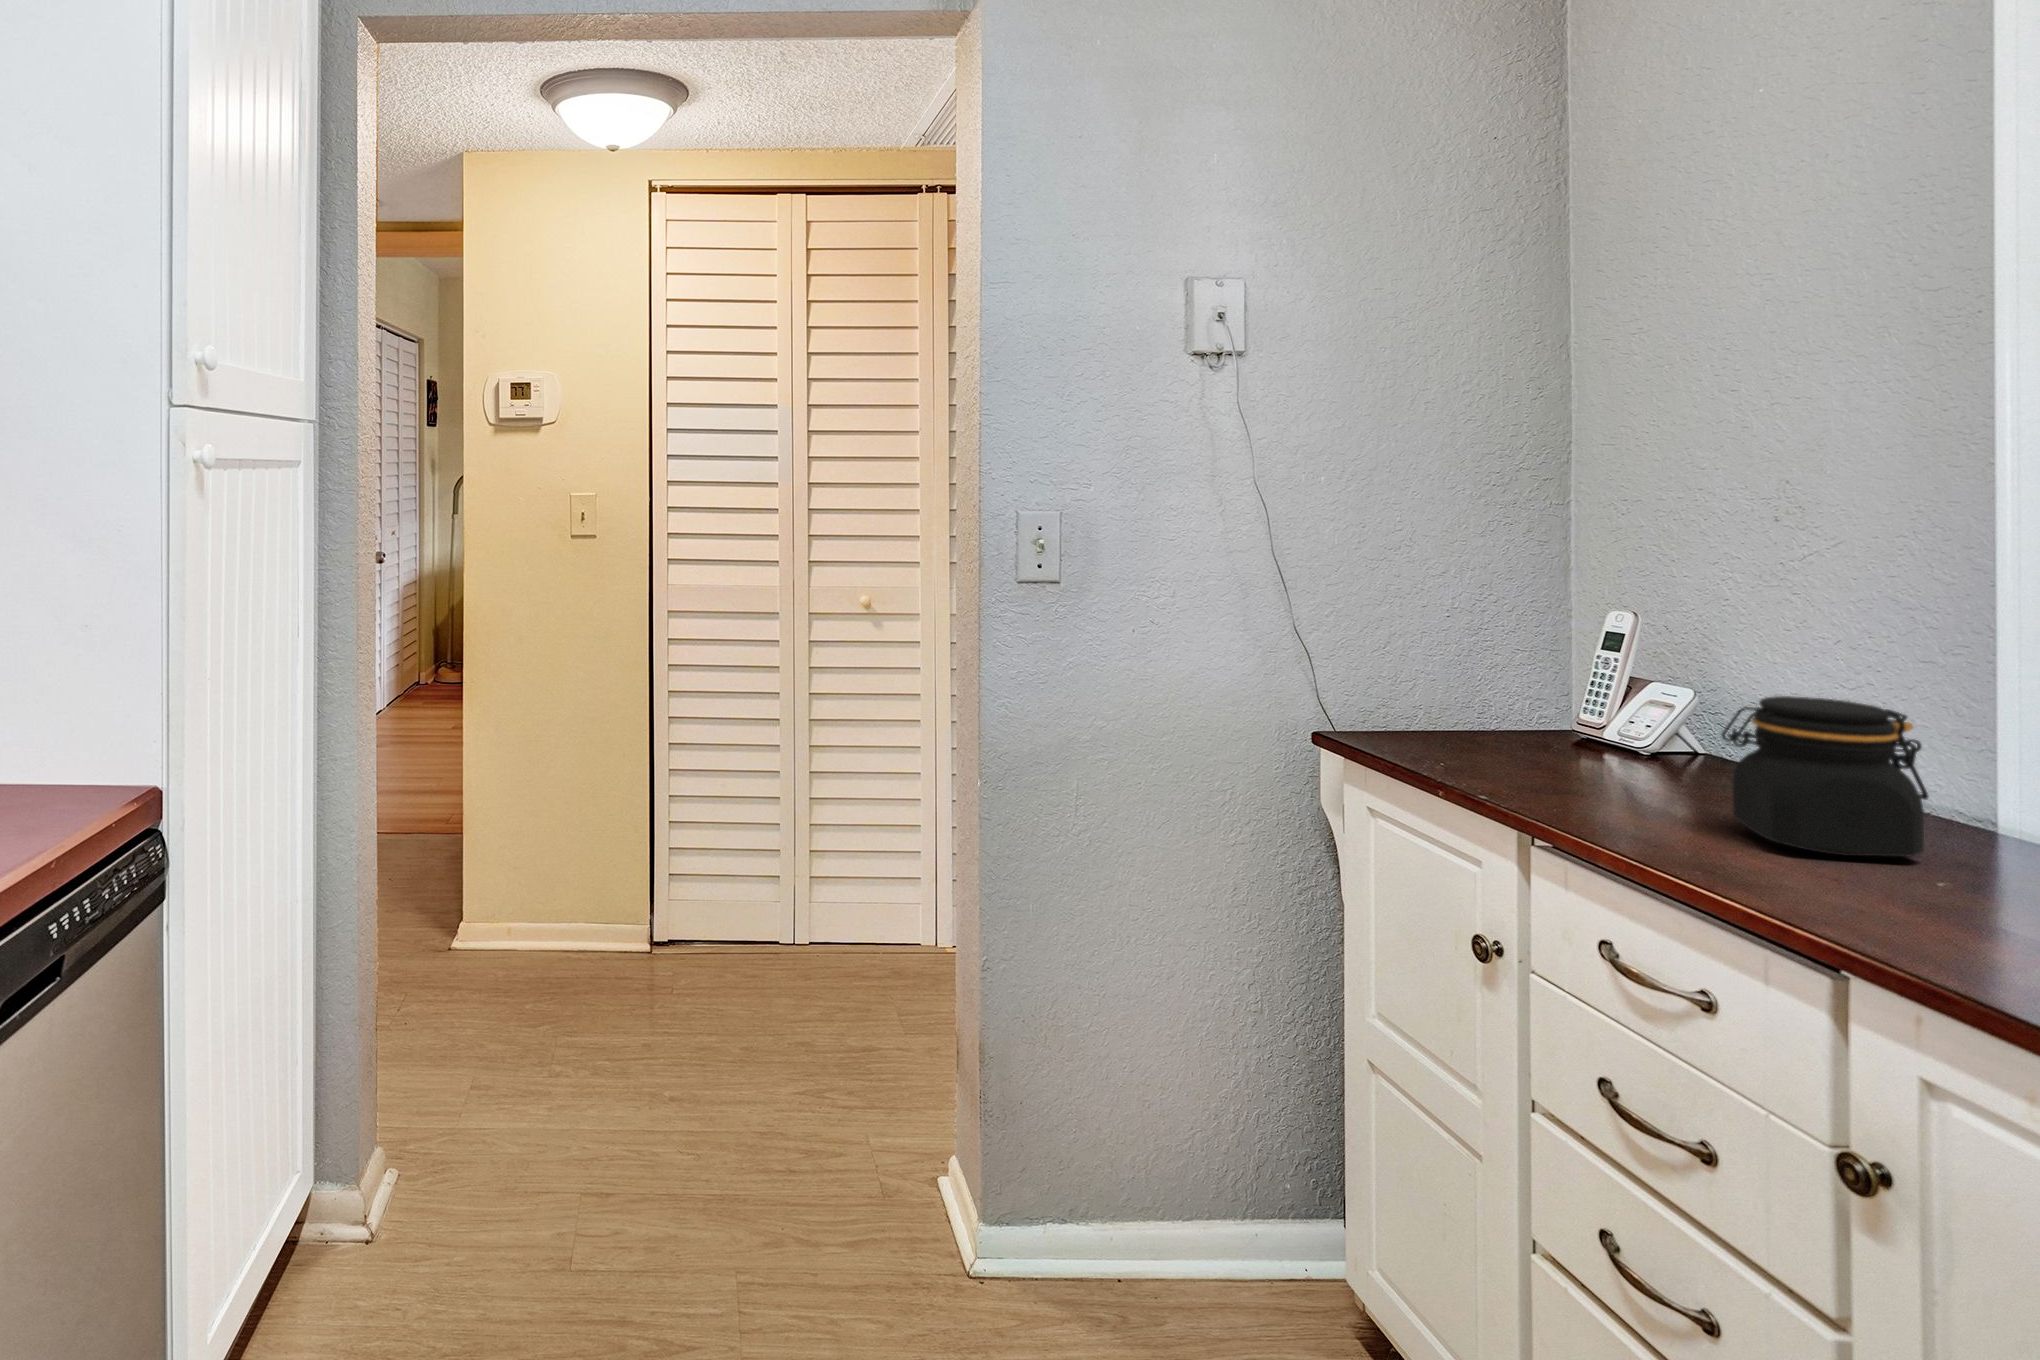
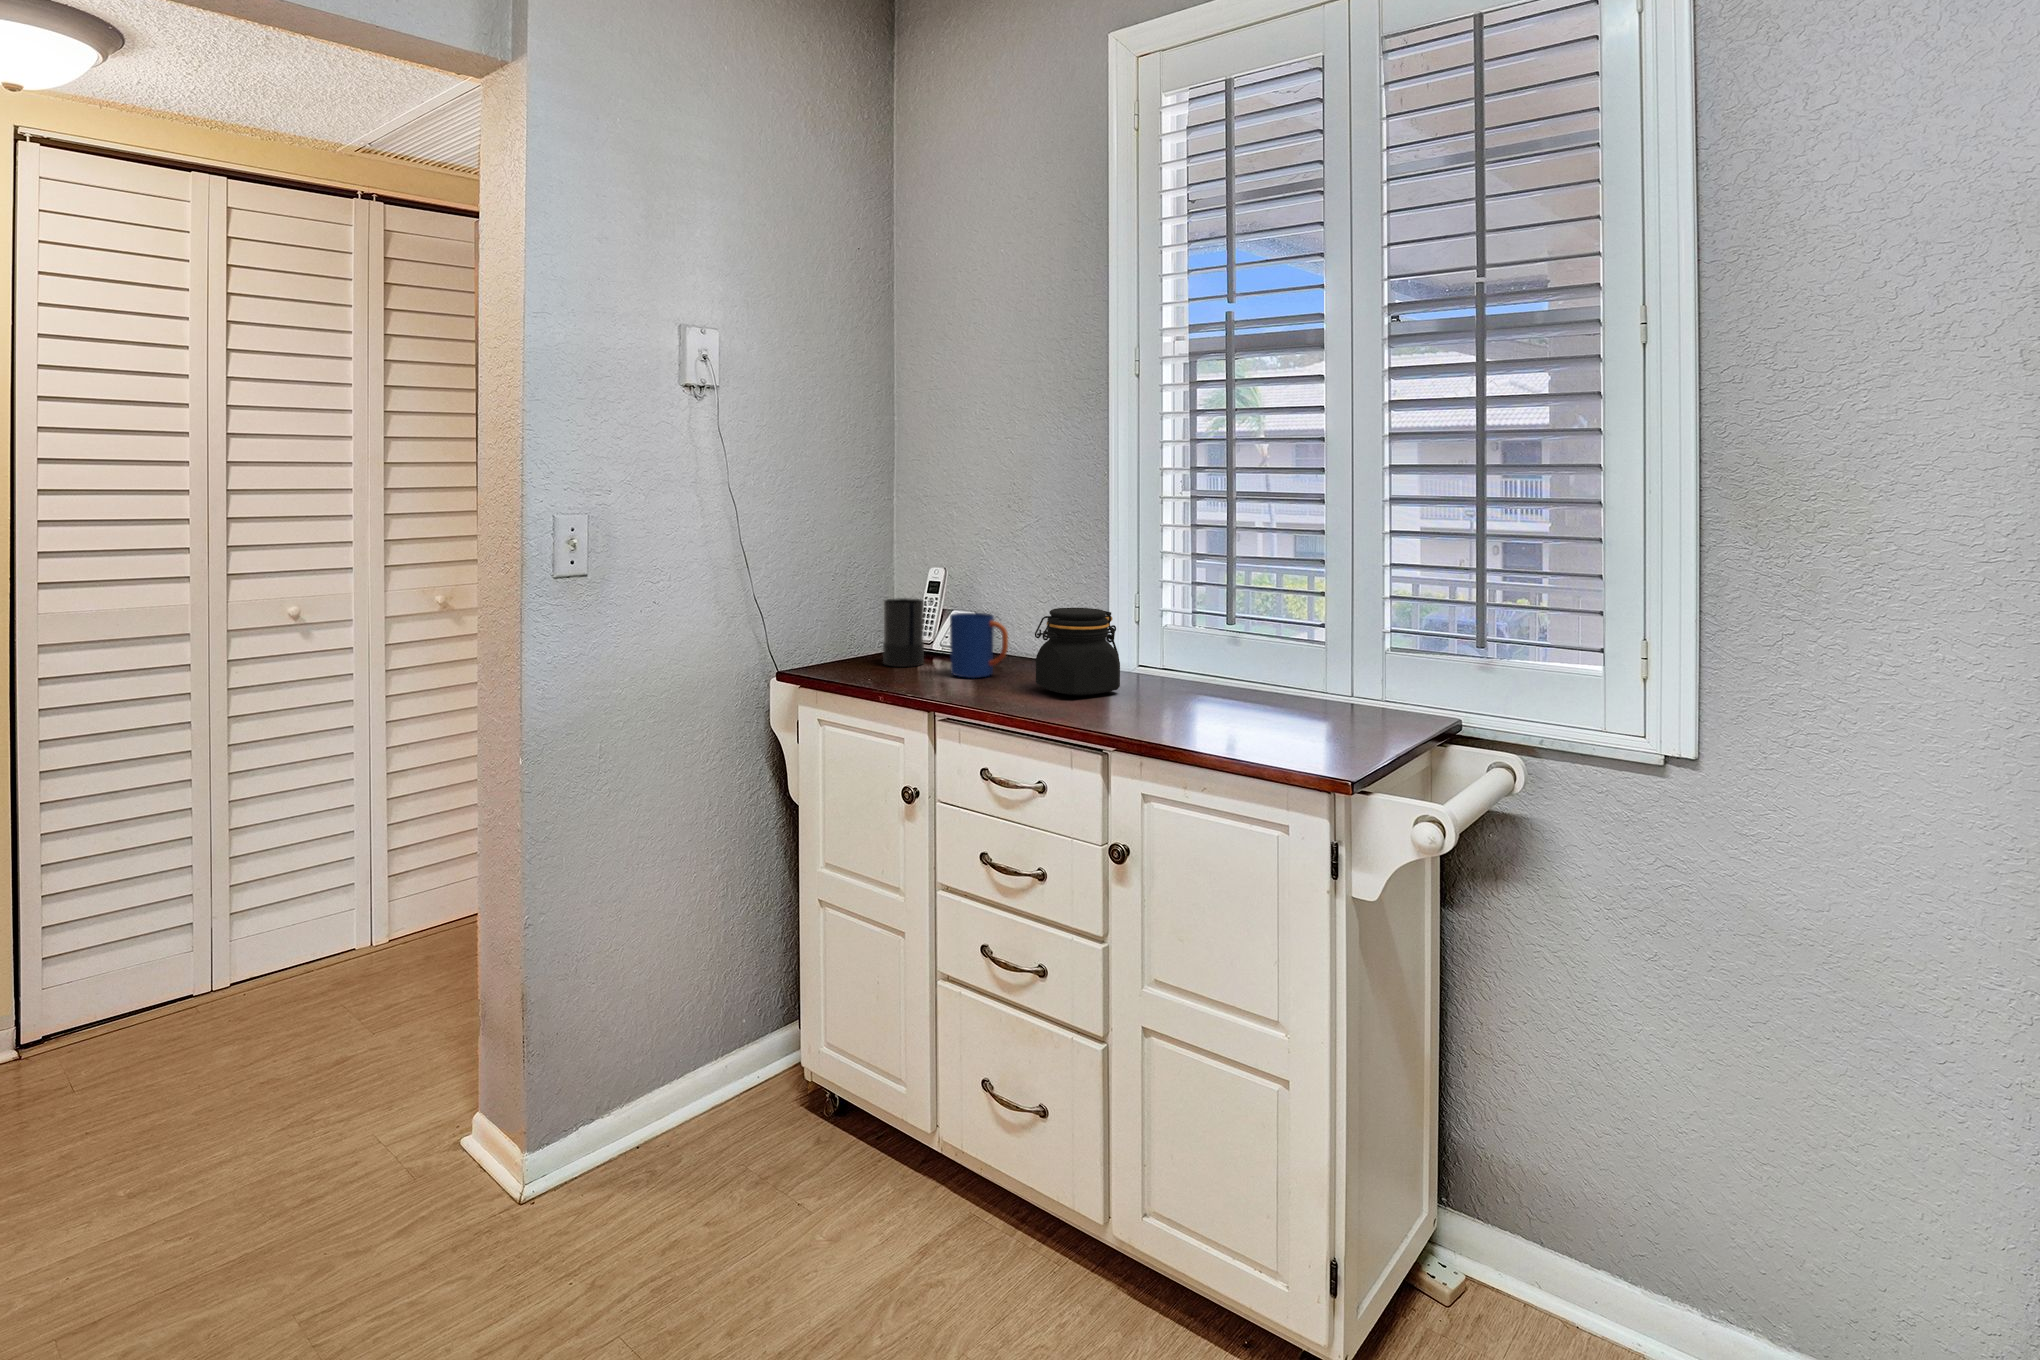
candle: none [1488,644,1570,757] -> present [883,598,924,667]
mug: none [1593,685,1703,791] -> present [950,613,1008,678]

